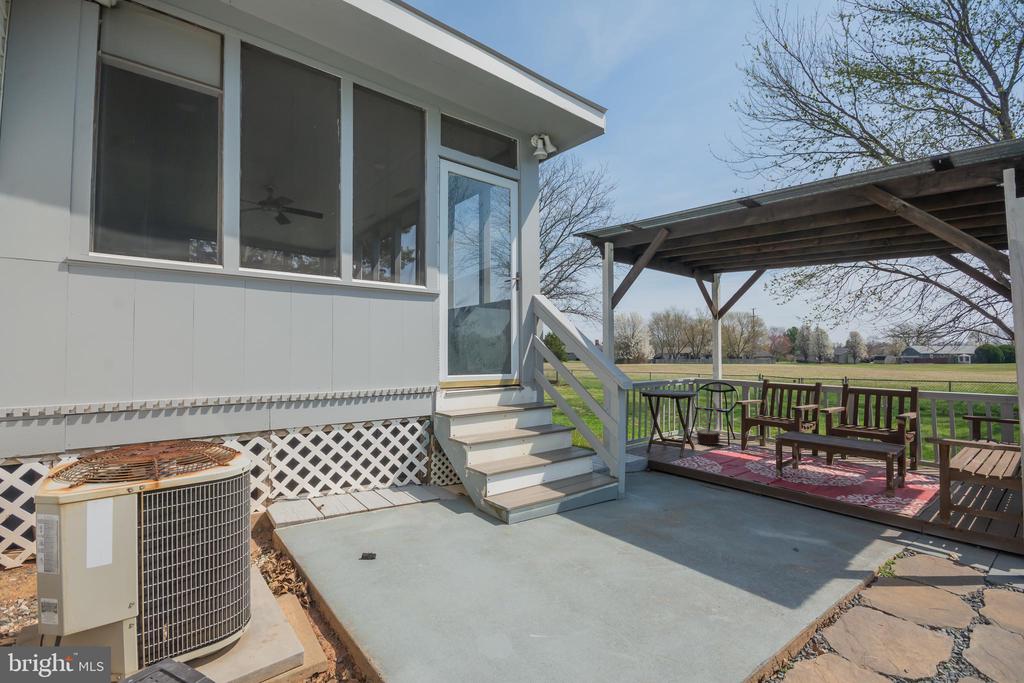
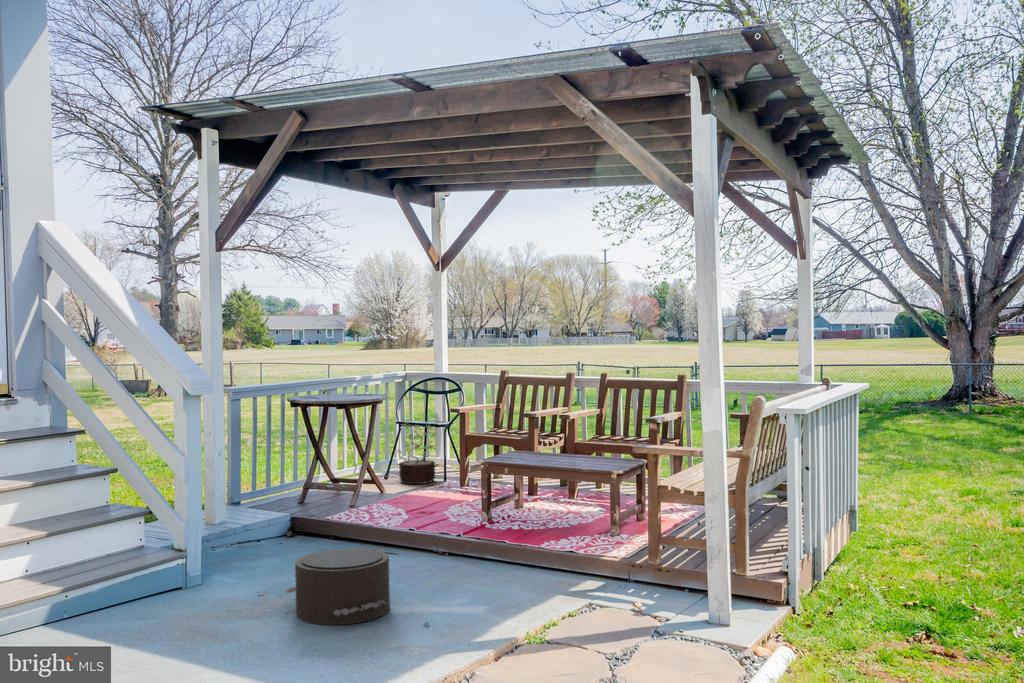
pouf: none [688,487,766,536] -> present [285,548,390,625]

